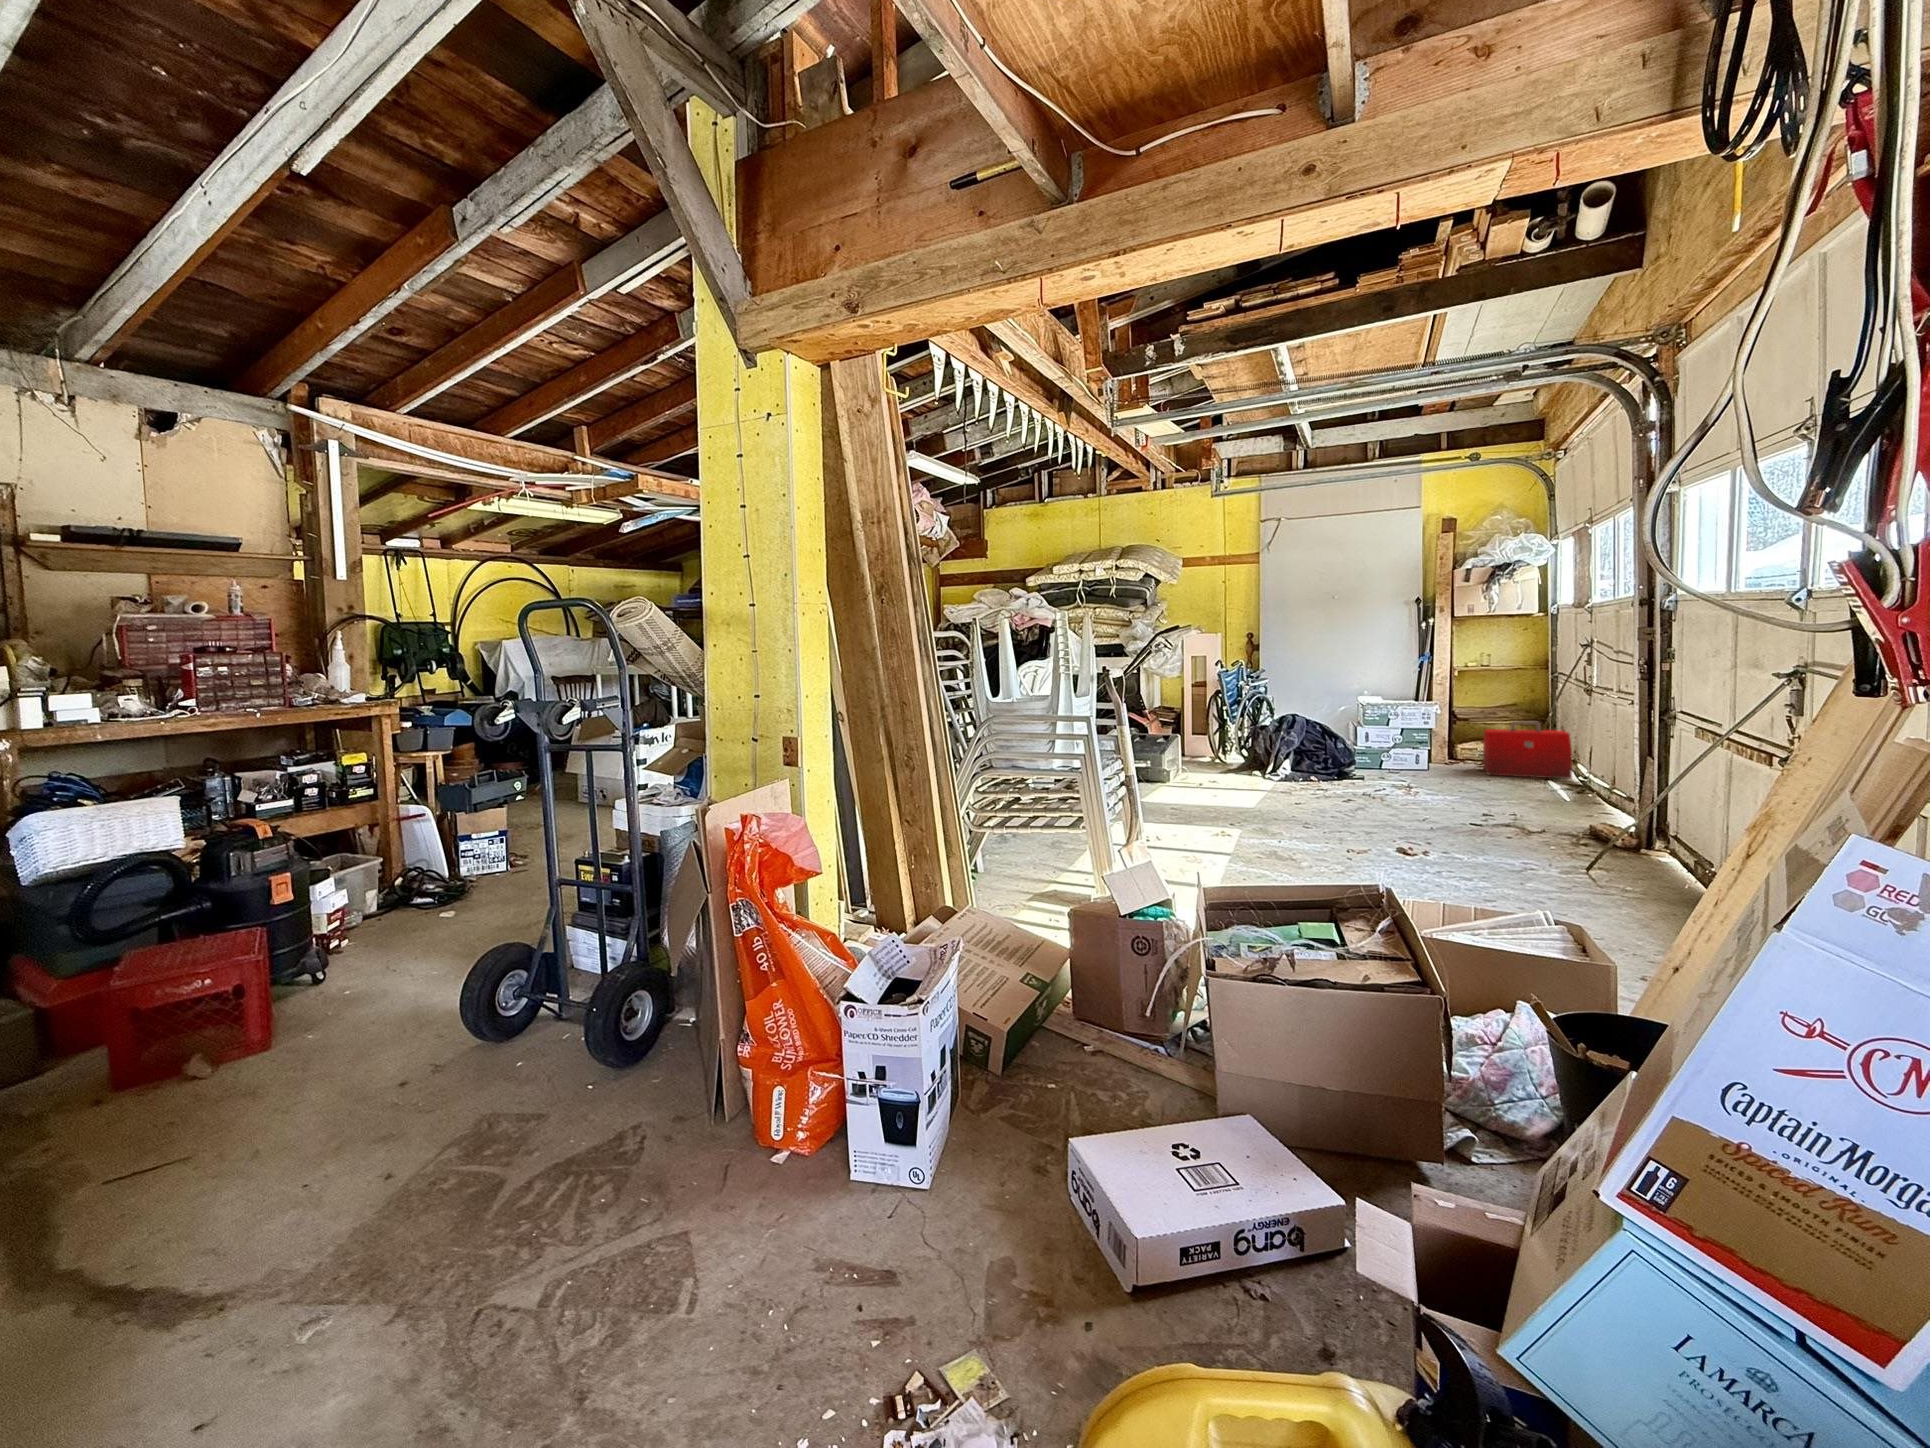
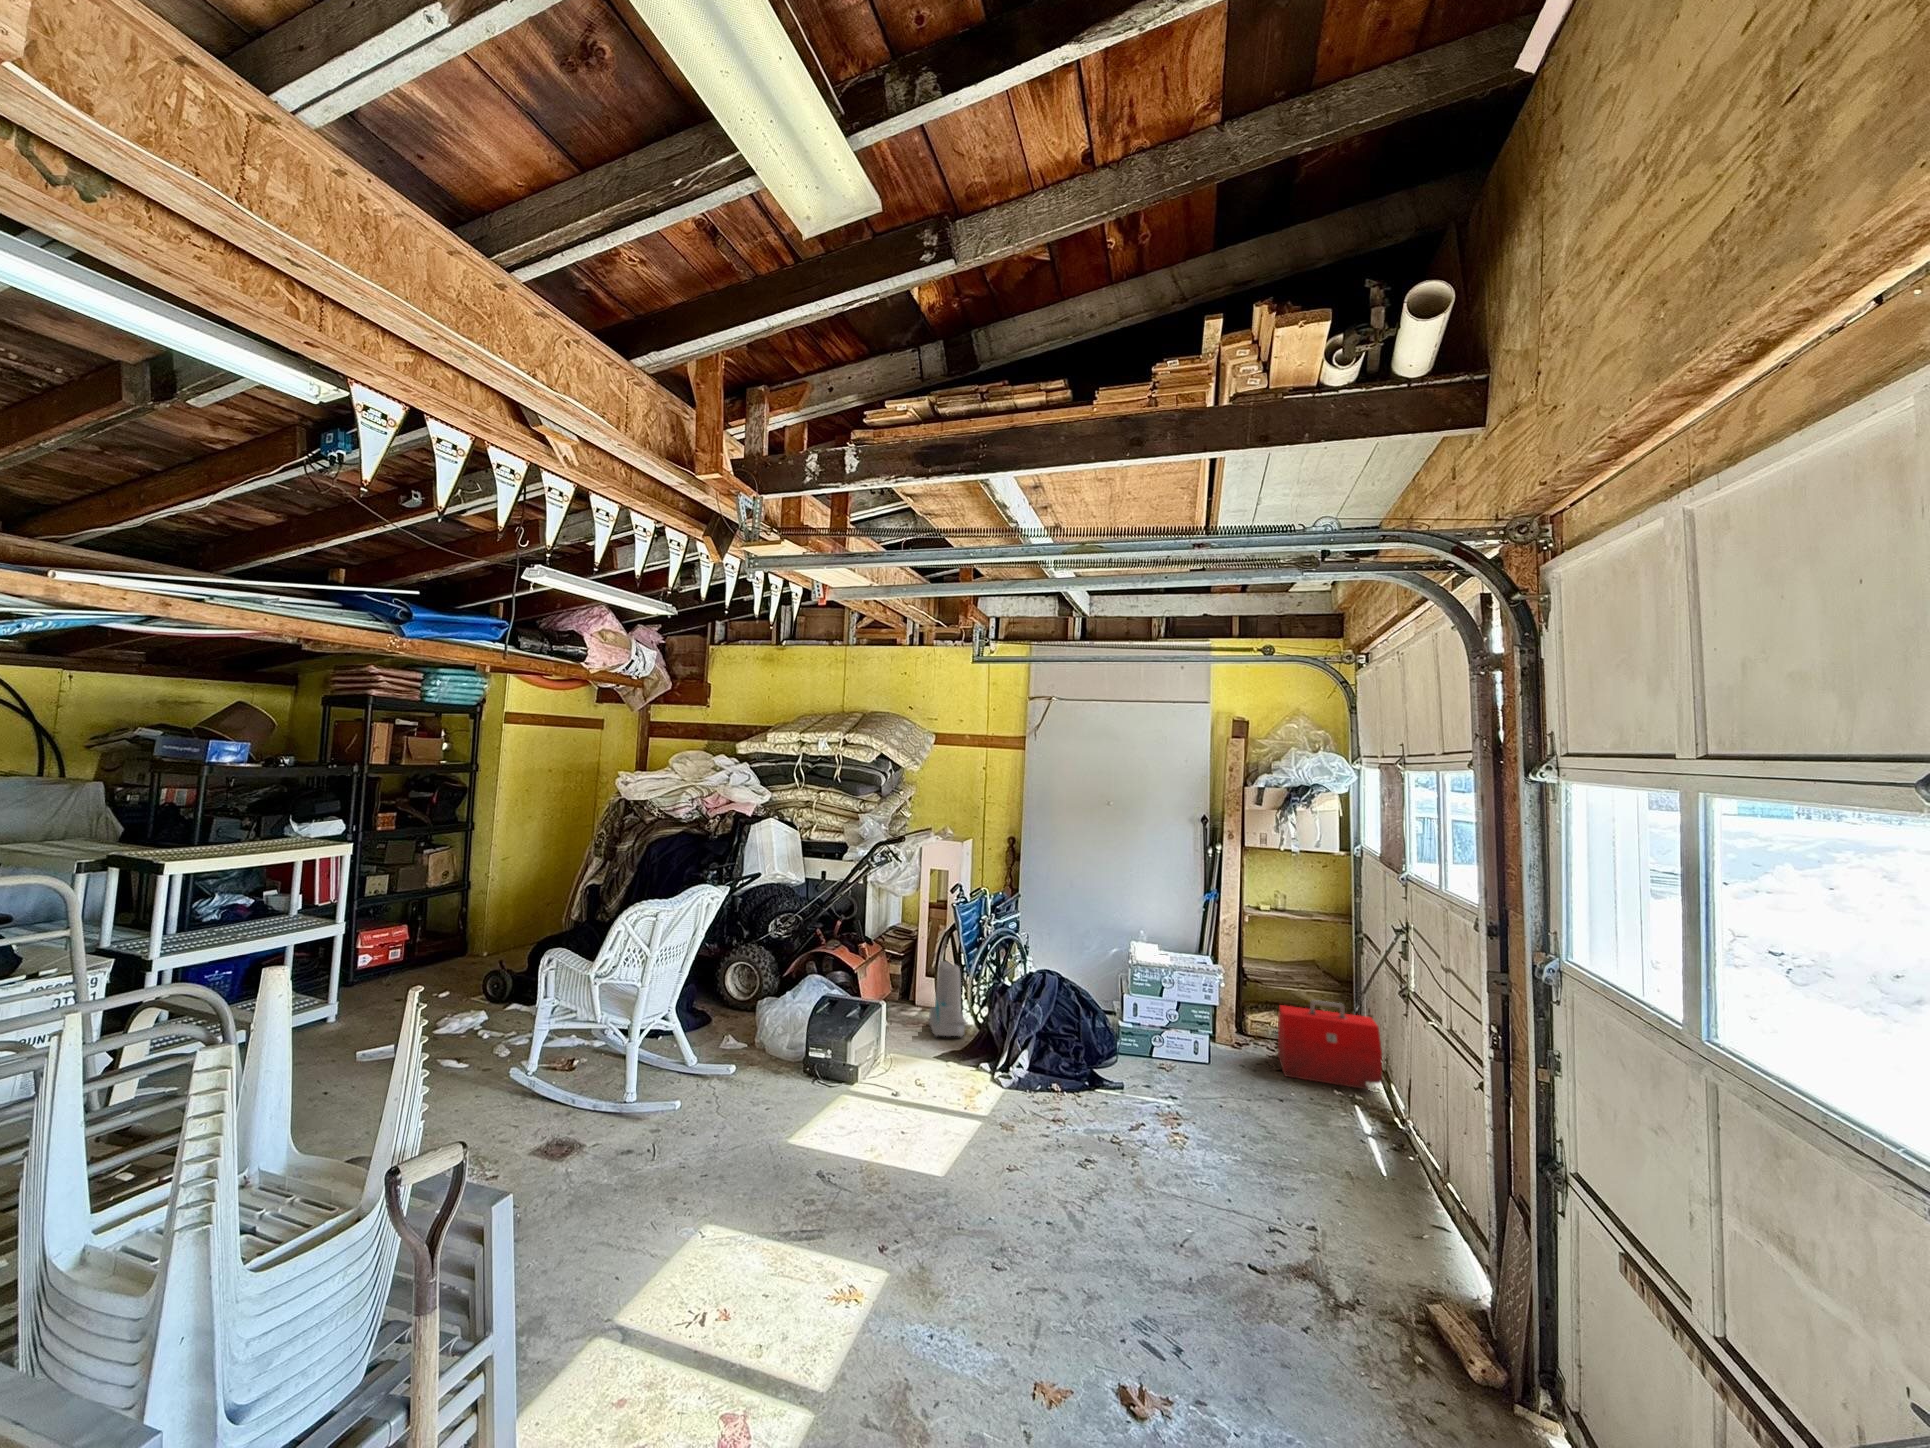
vacuum cleaner: none [1198,715,1236,769] -> present [929,961,968,1037]

